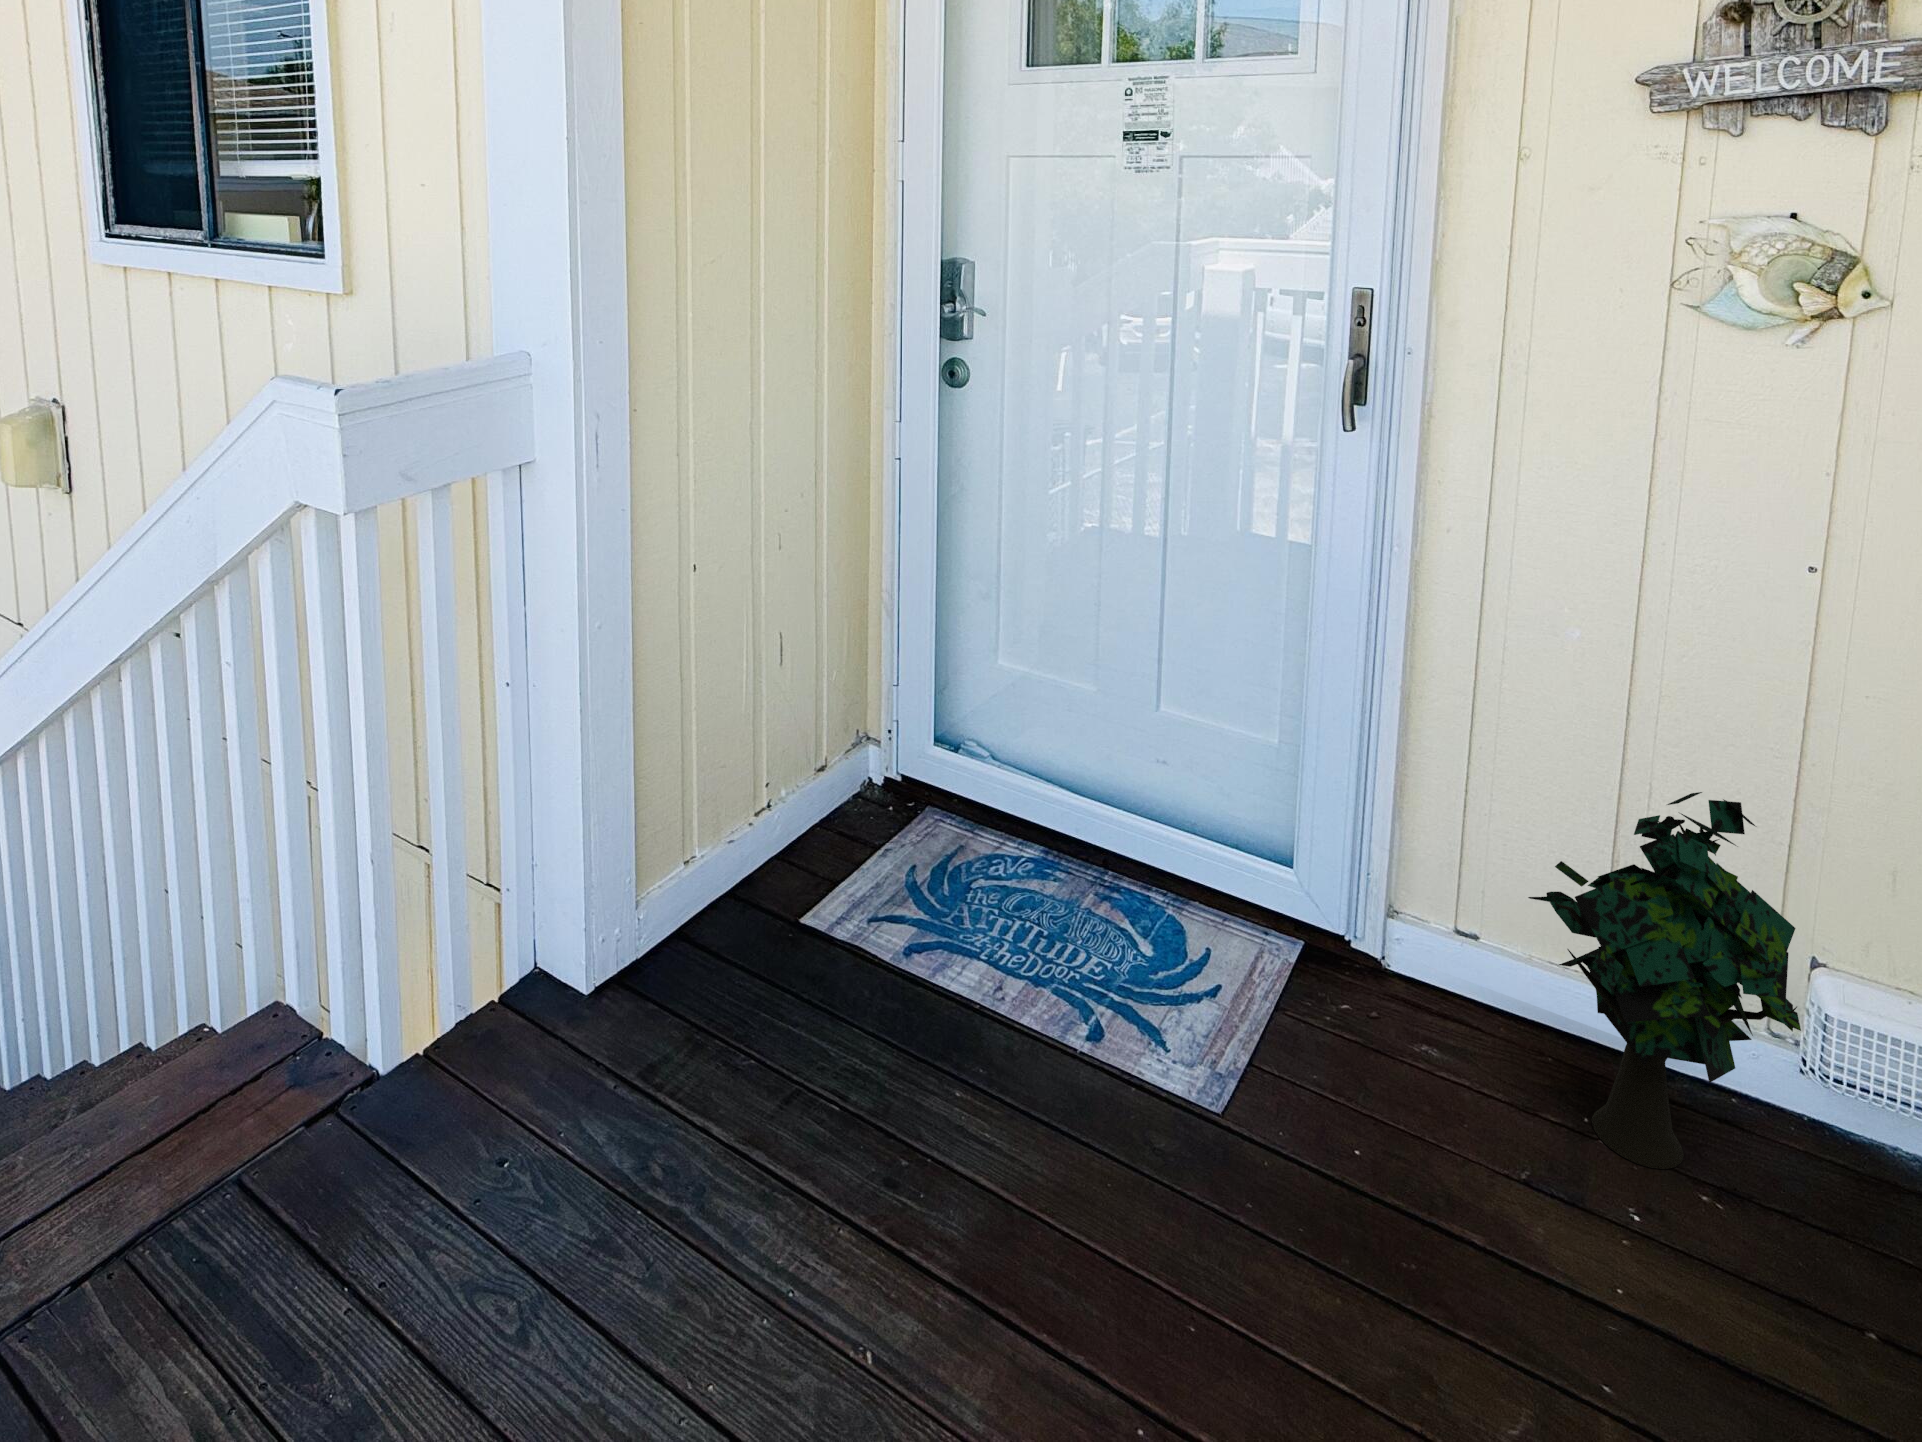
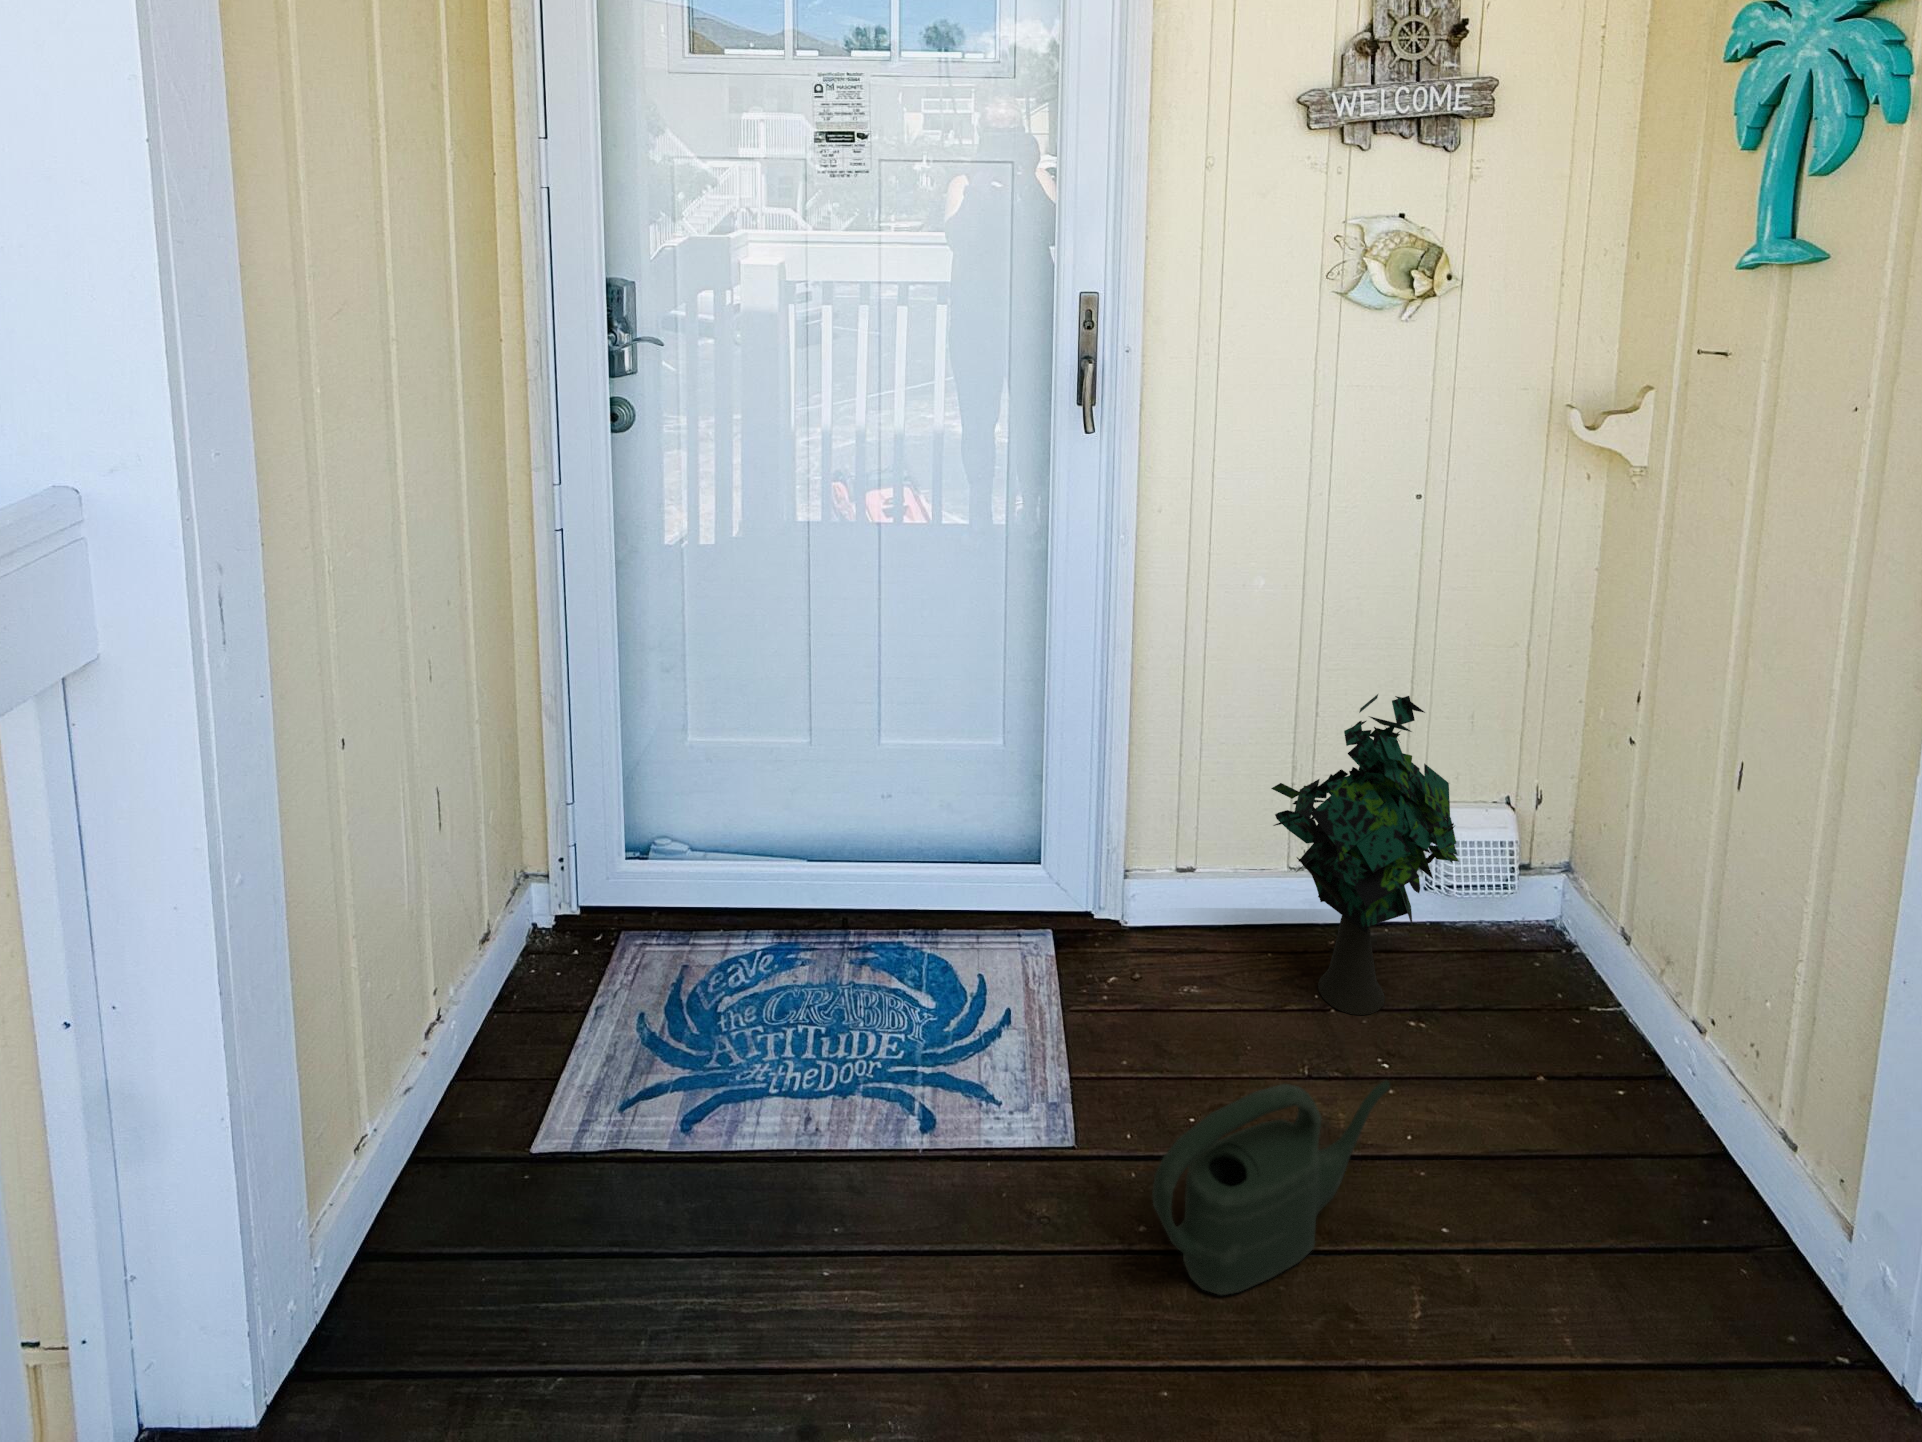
watering can: none [1230,1107,1559,1316] -> present [1152,1080,1390,1295]

